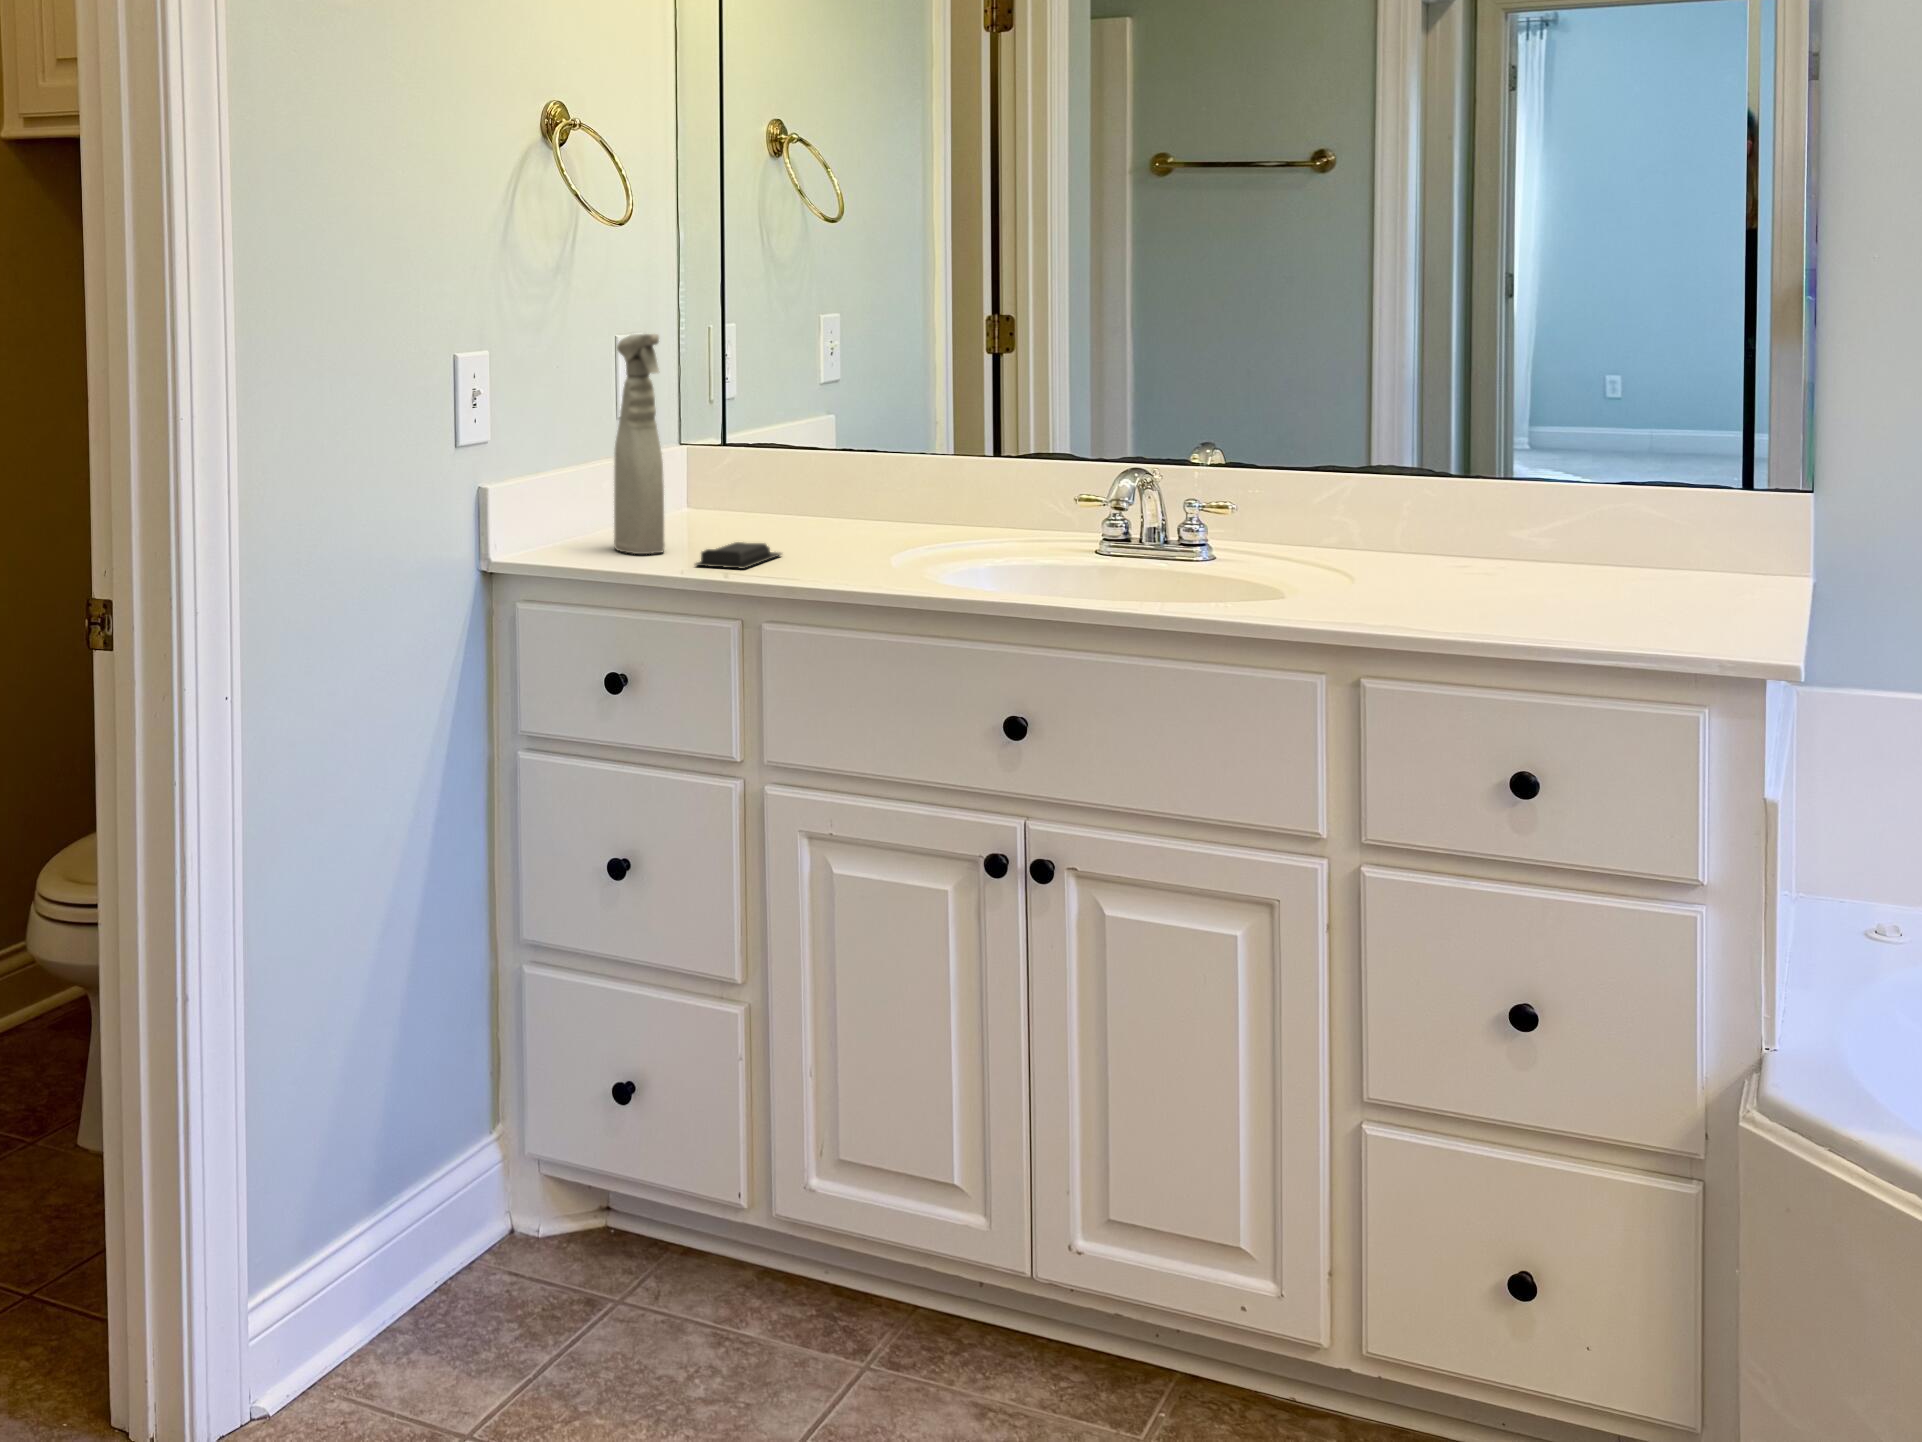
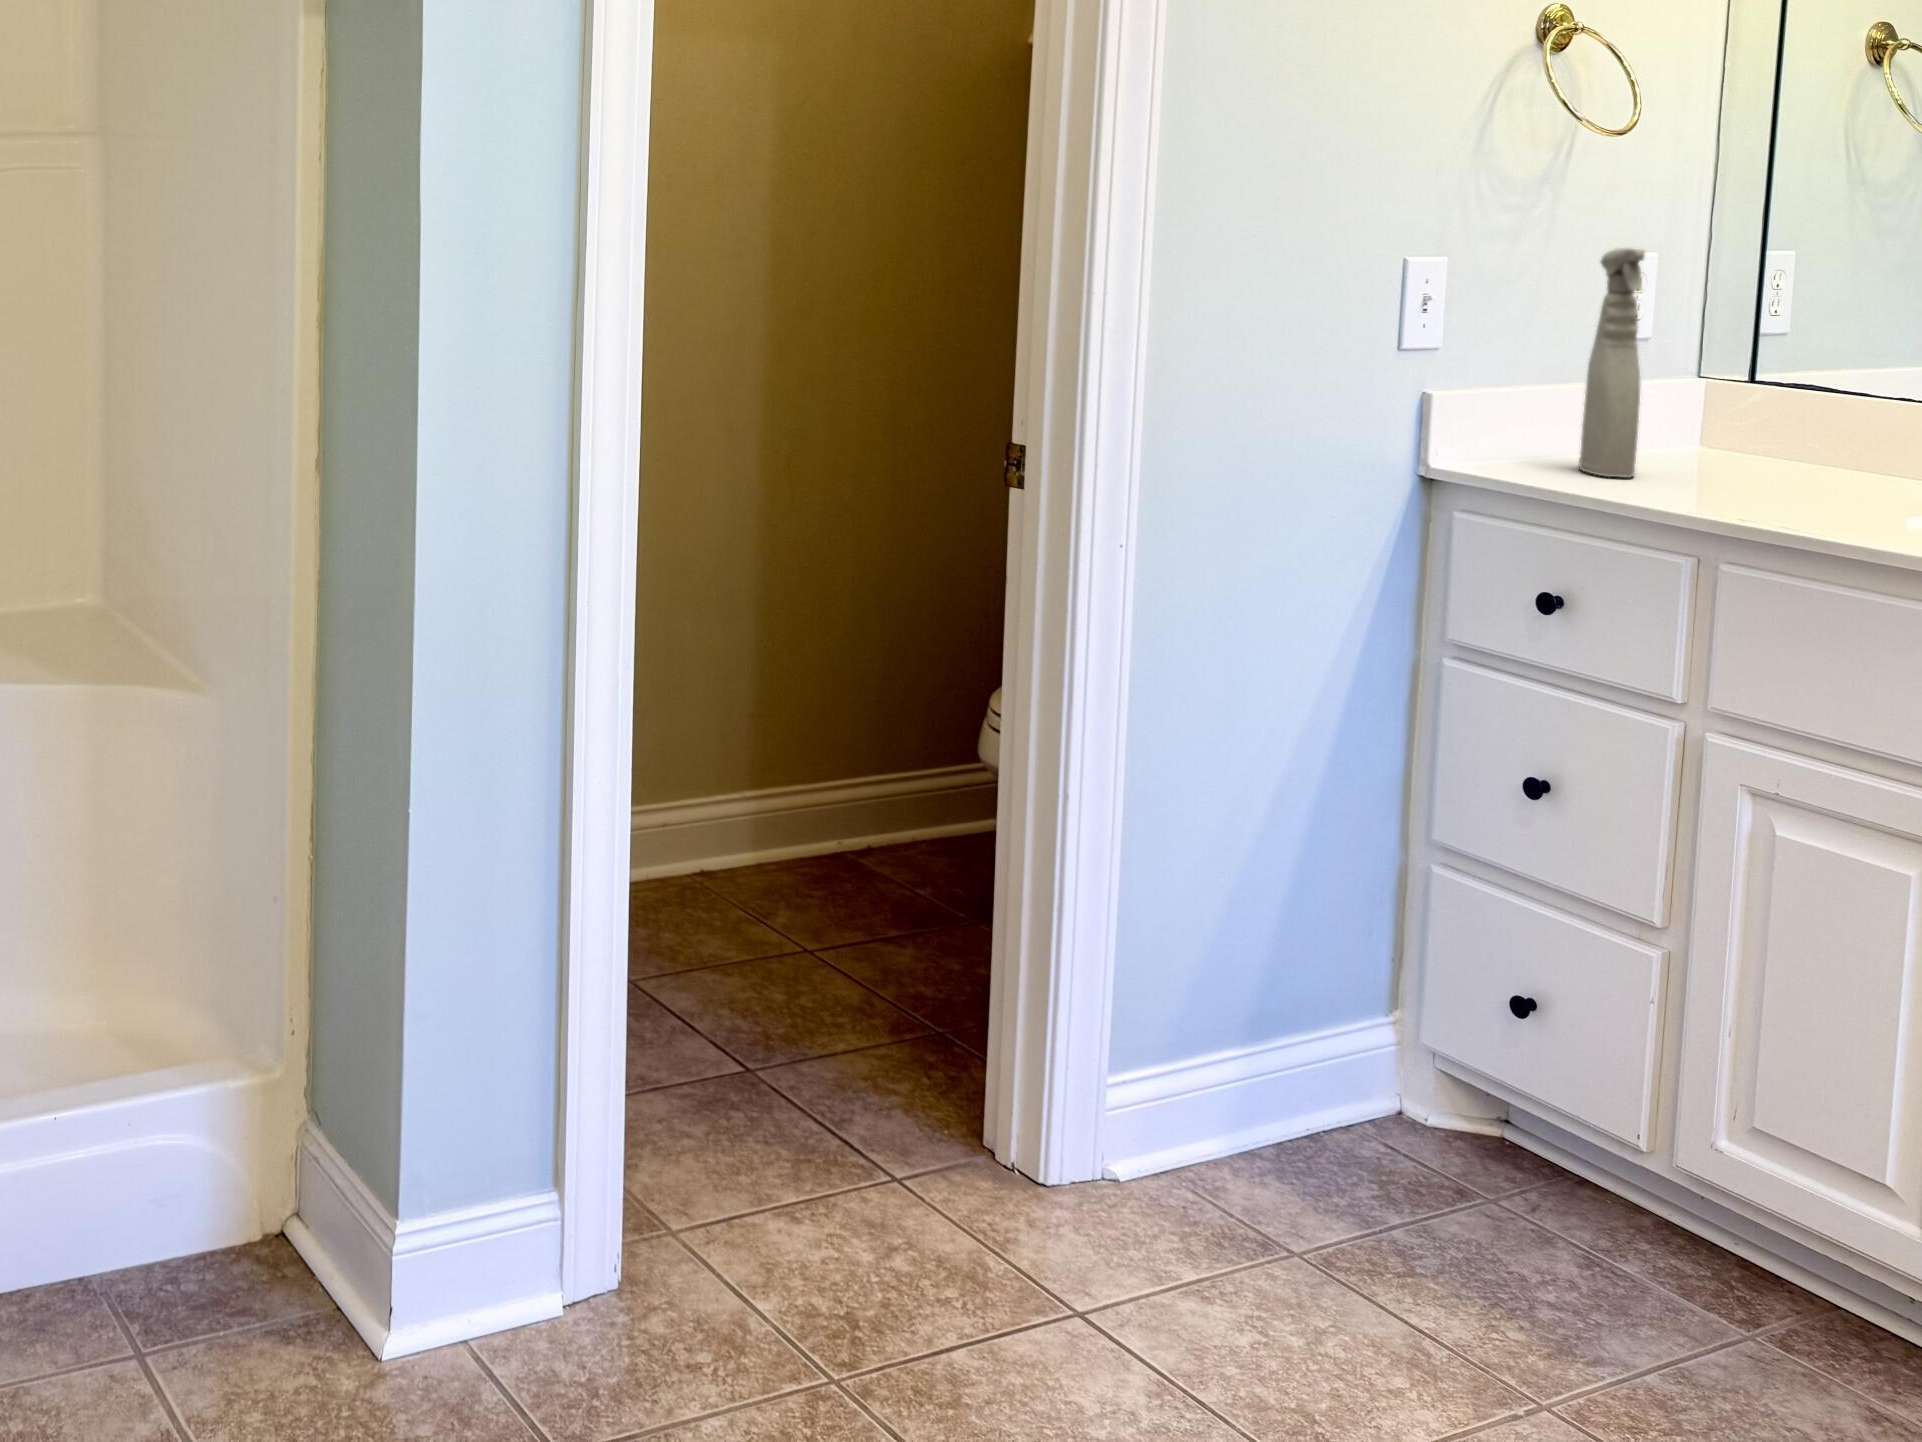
soap bar: present [695,542,781,568] -> none [1654,476,1773,503]

